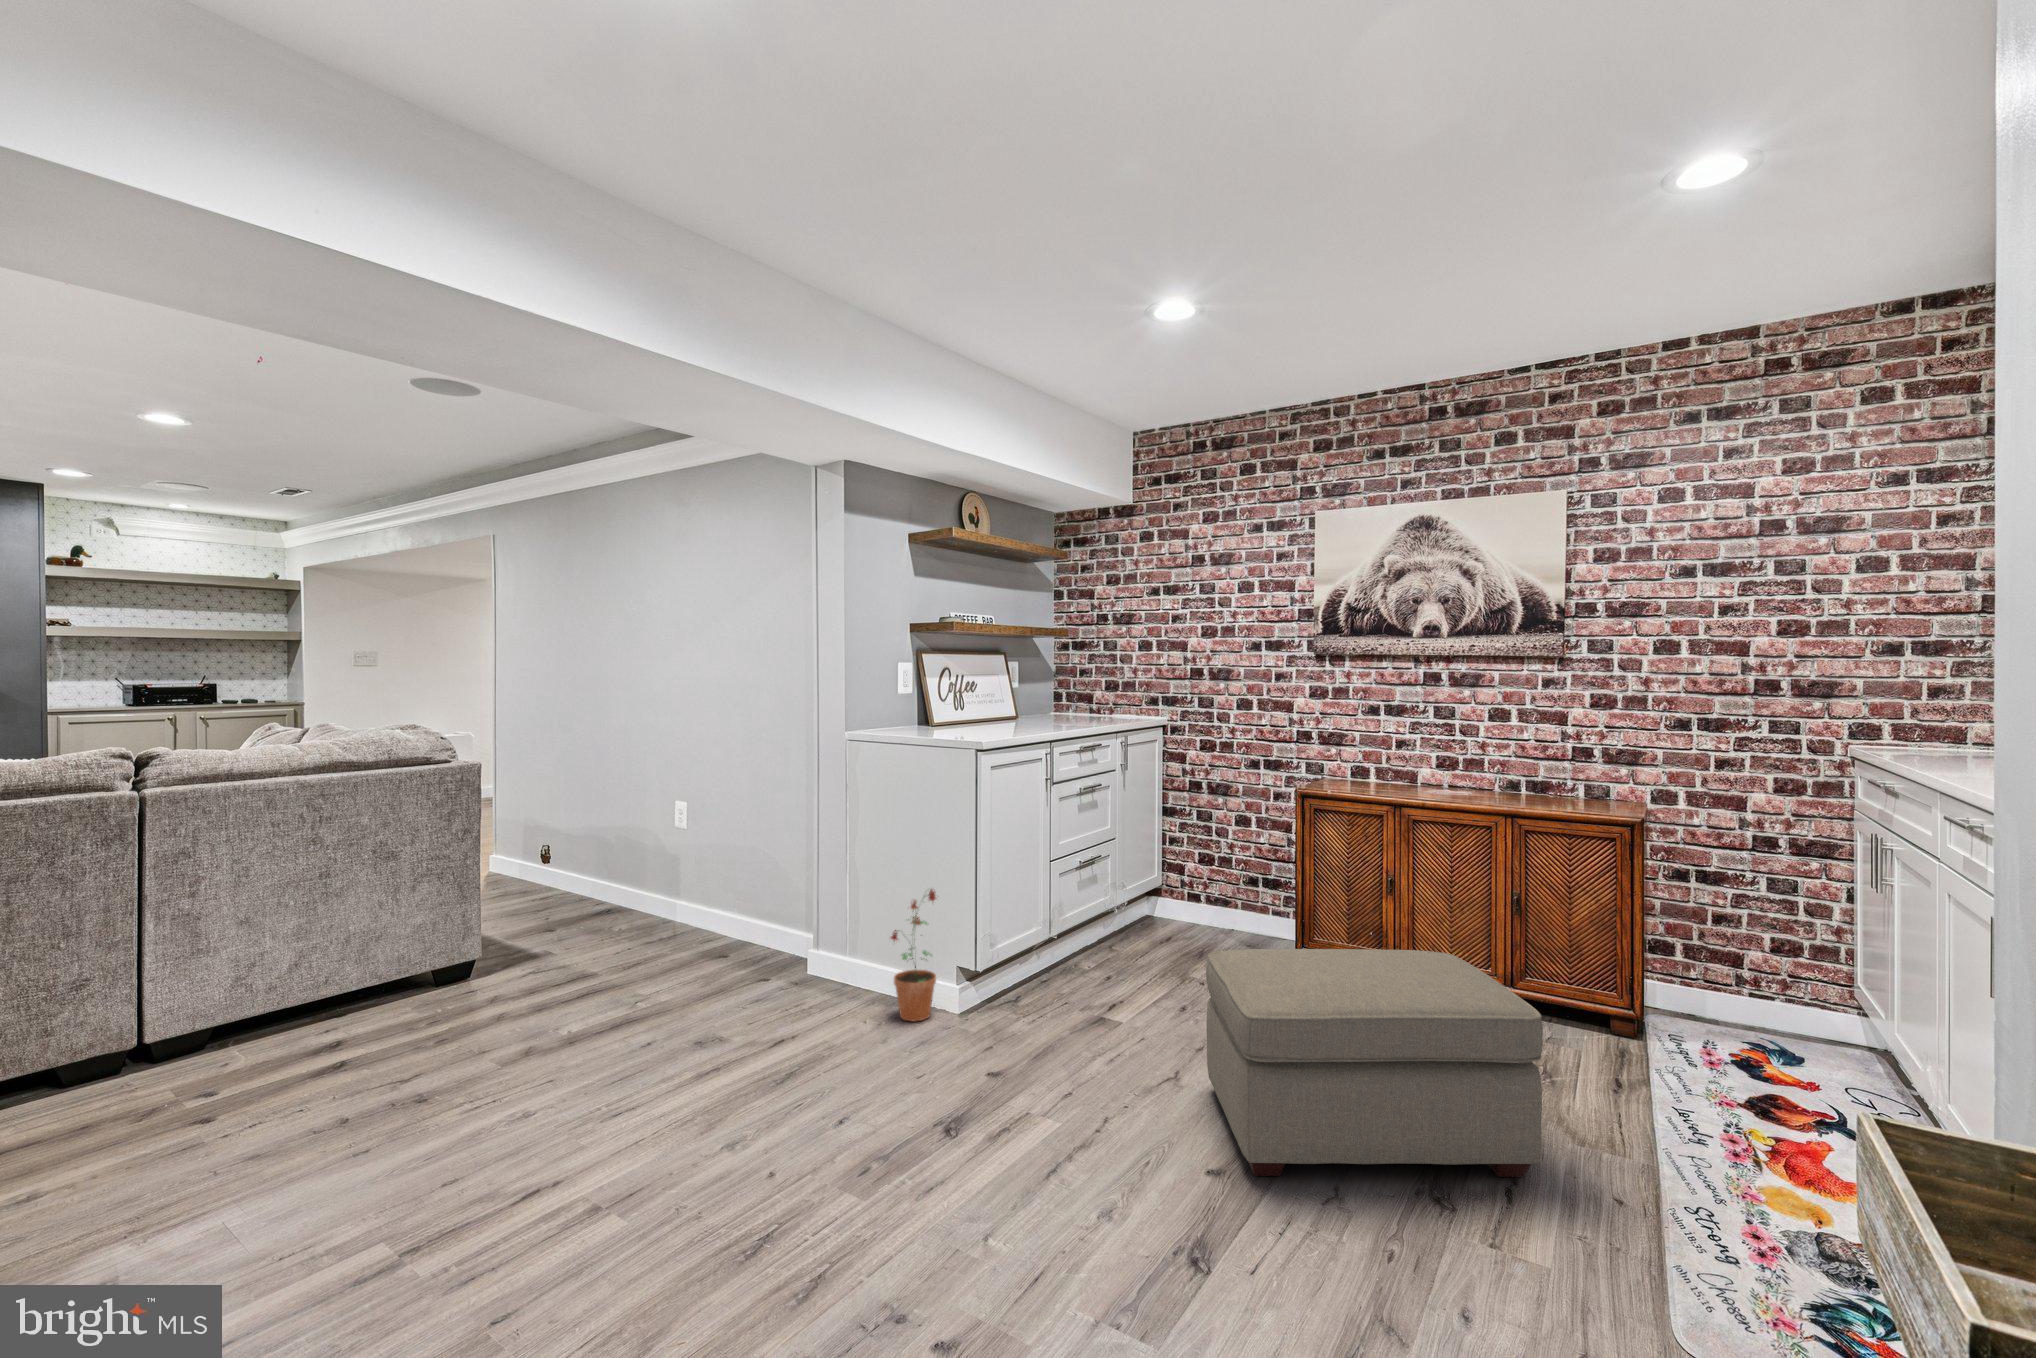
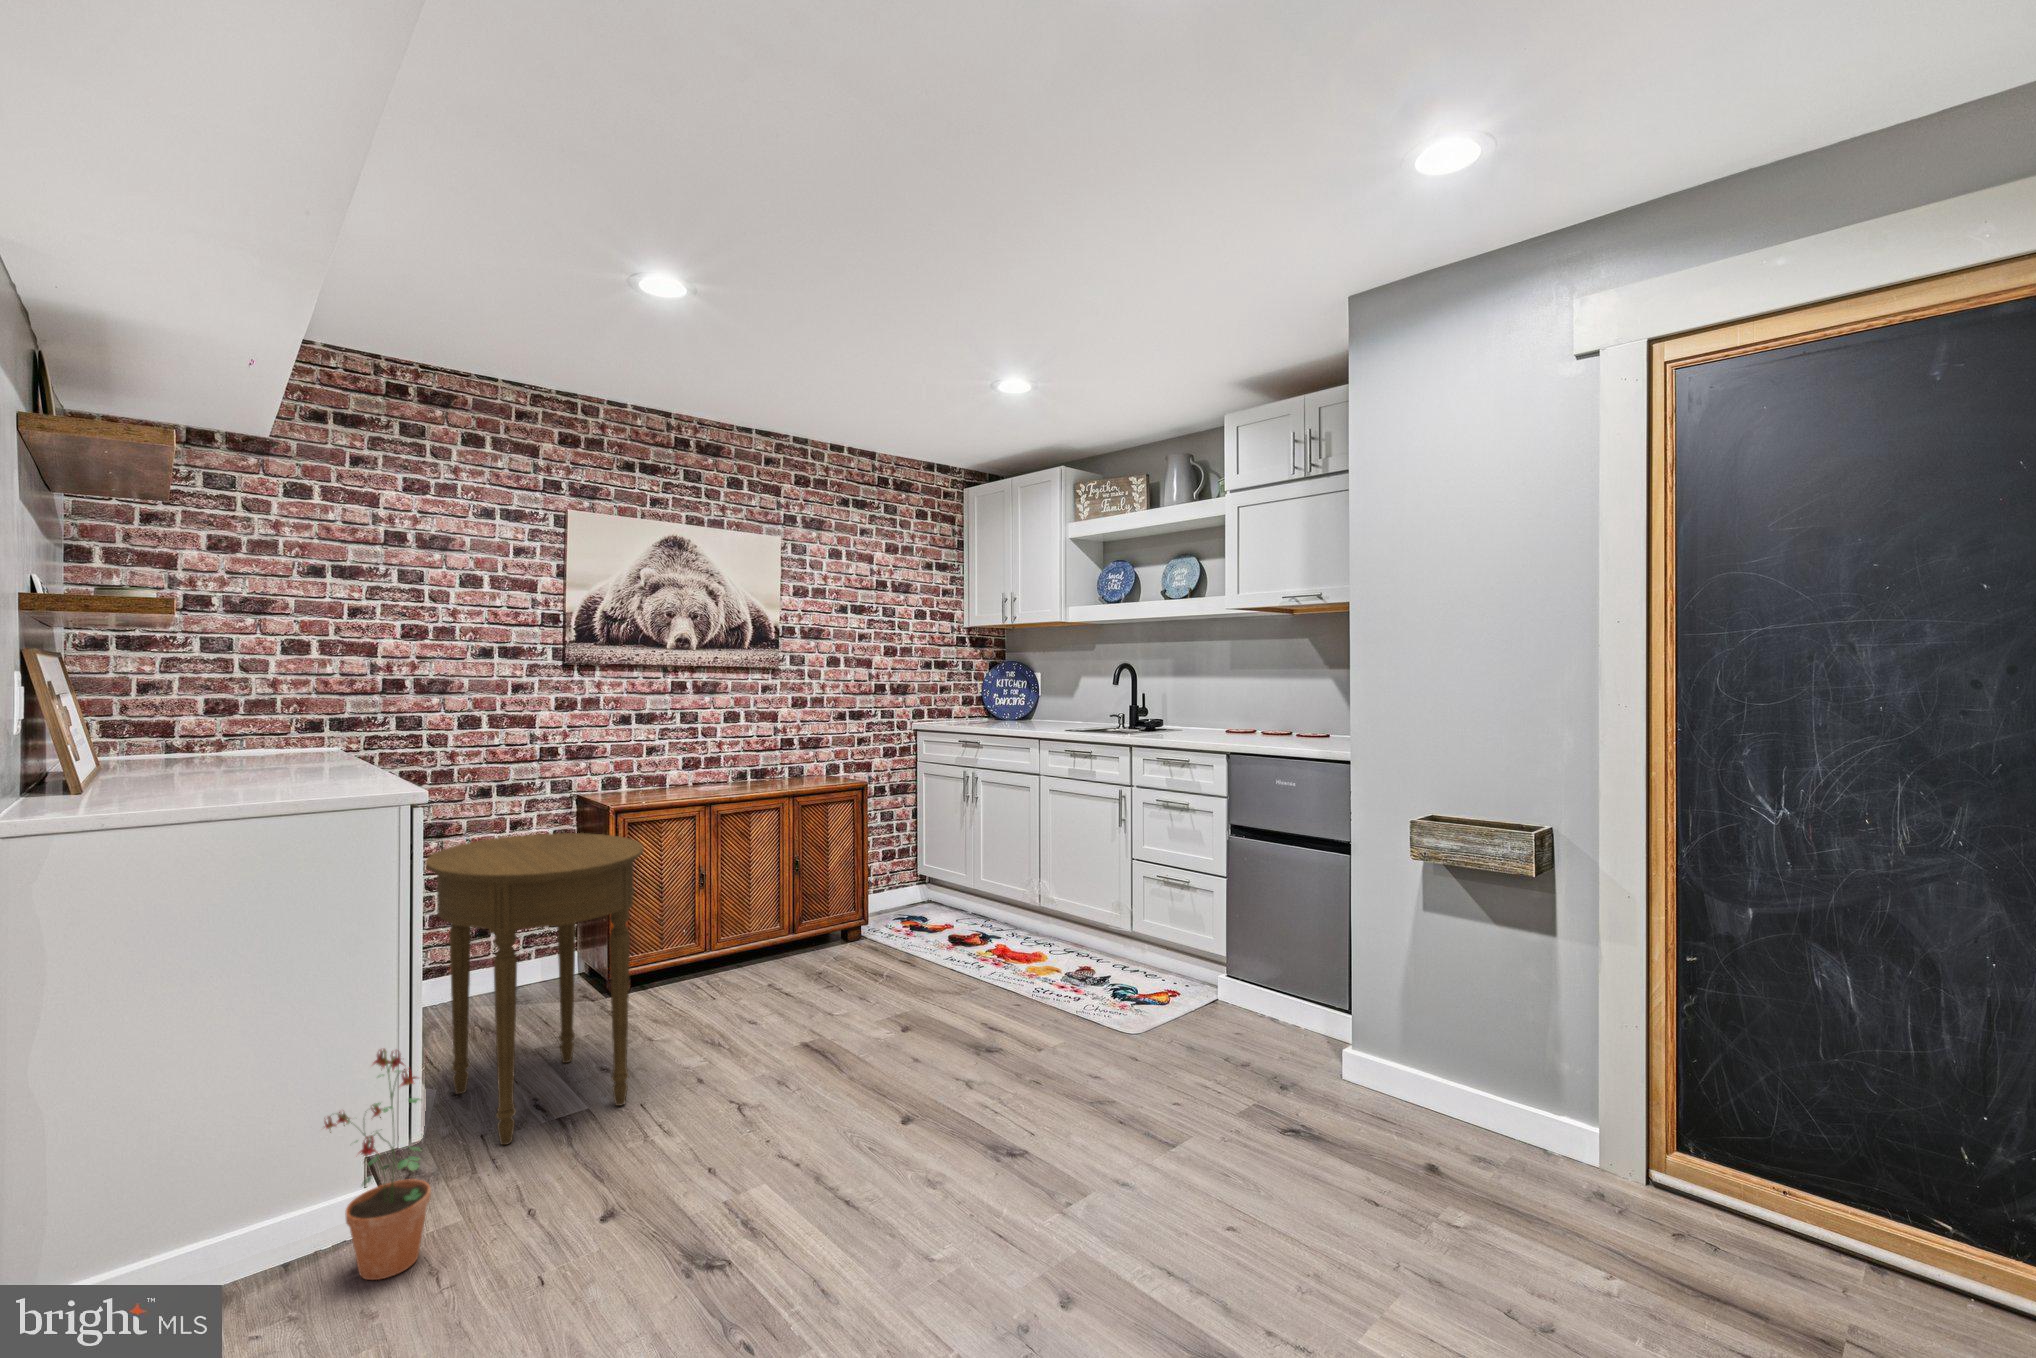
side table: none [1037,790,1193,1023] -> present [426,833,643,1145]
ottoman: present [1206,949,1543,1177] -> none [805,901,1016,1102]

